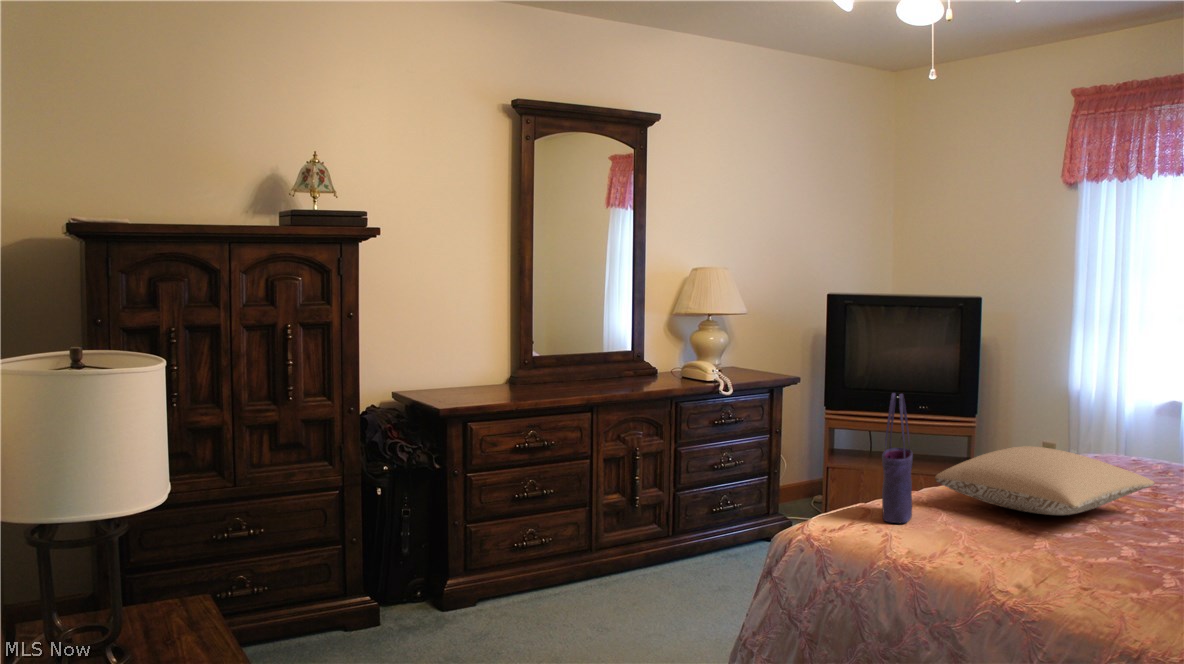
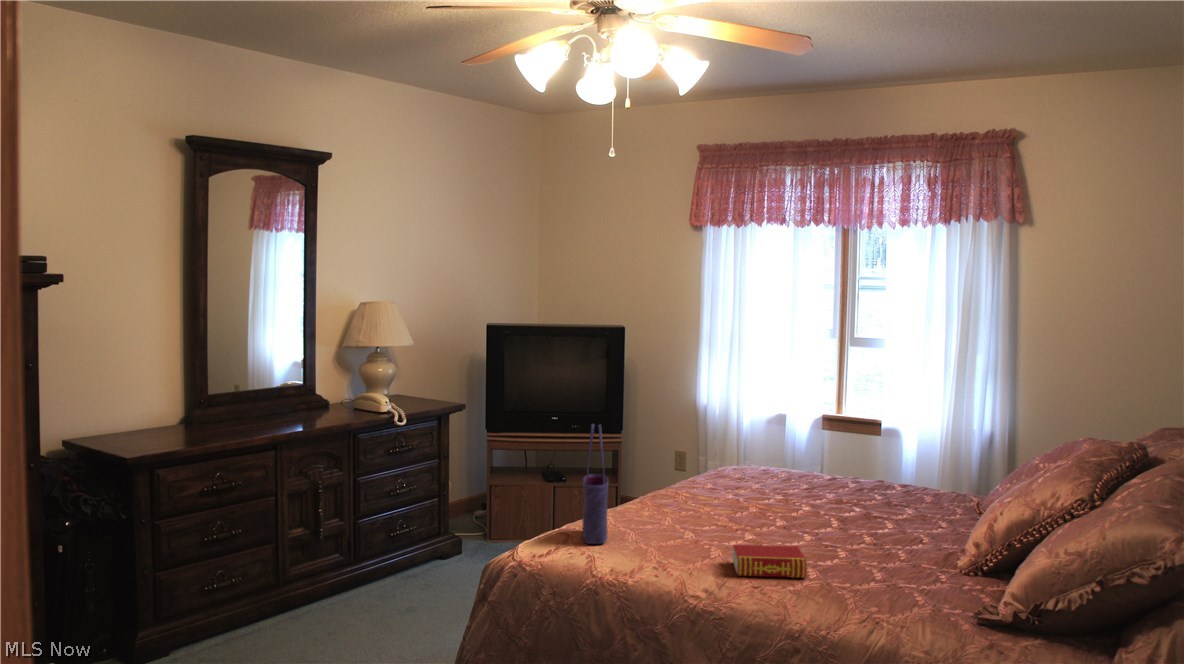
pillow: present [935,446,1155,515] -> none [623,466,788,525]
book: none [1060,537,1157,585] -> present [733,545,806,578]

